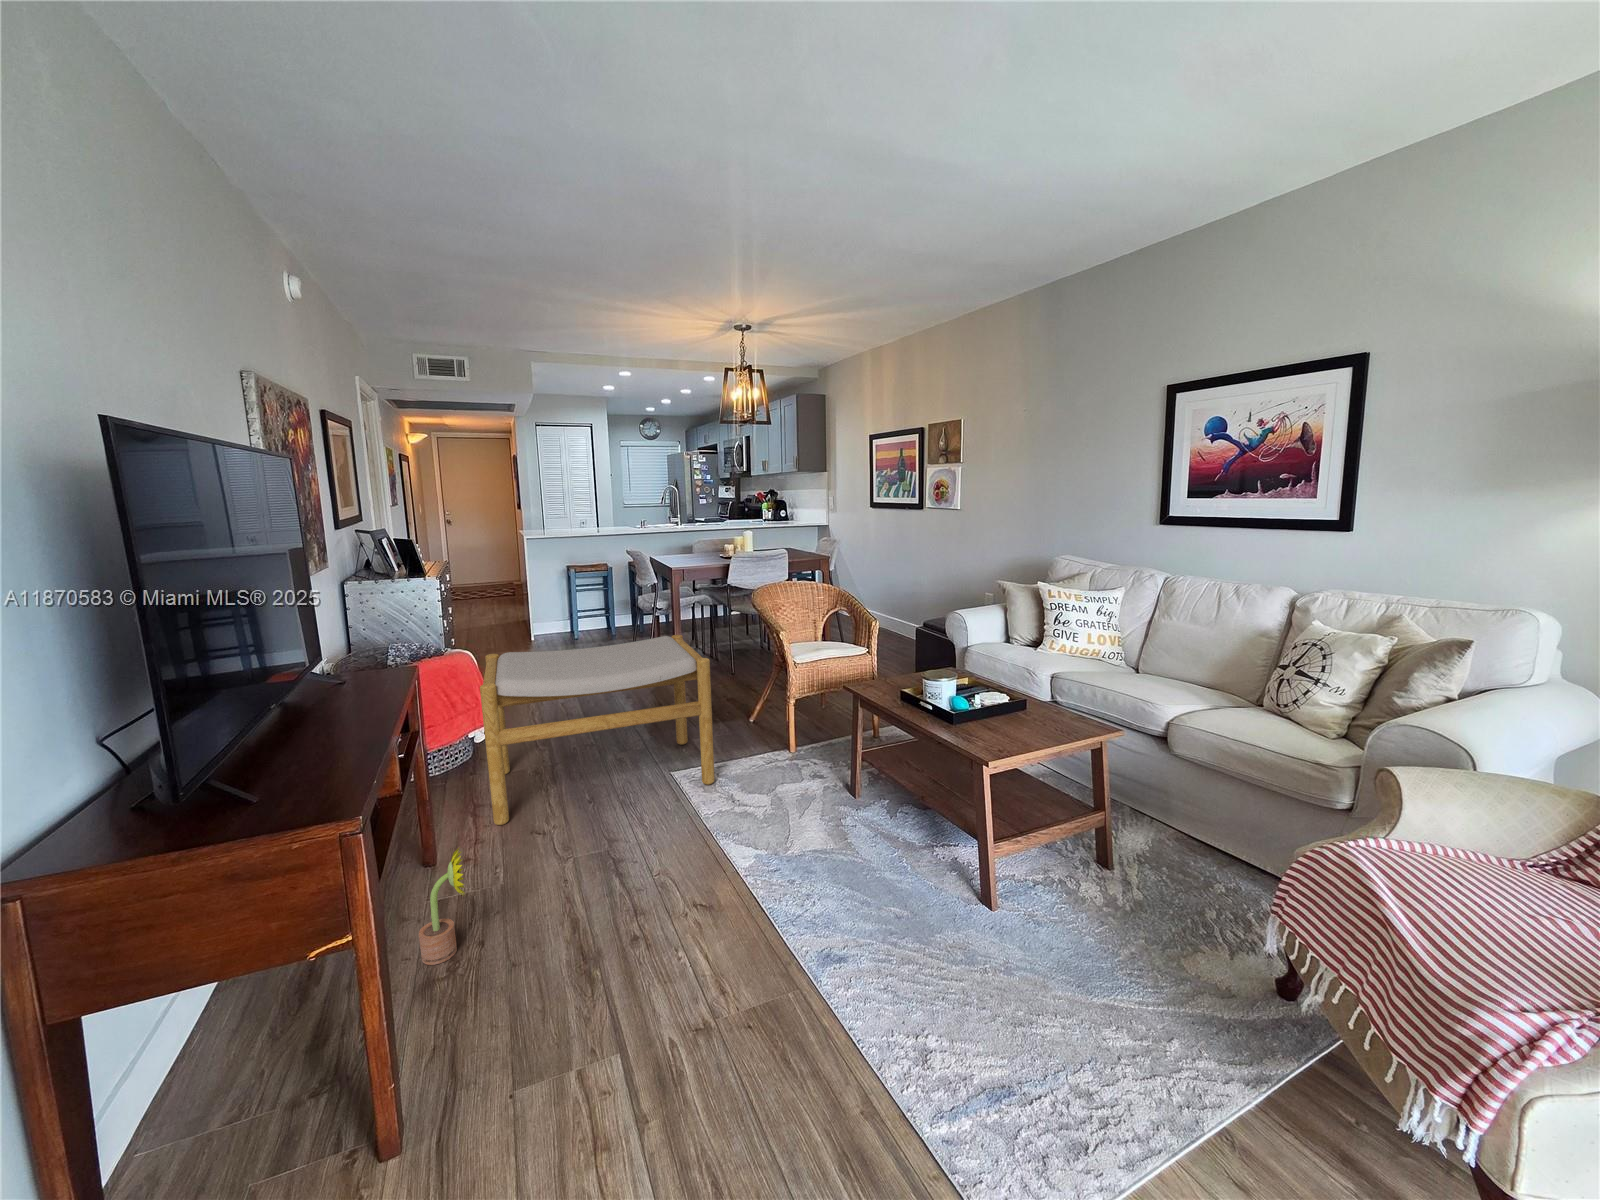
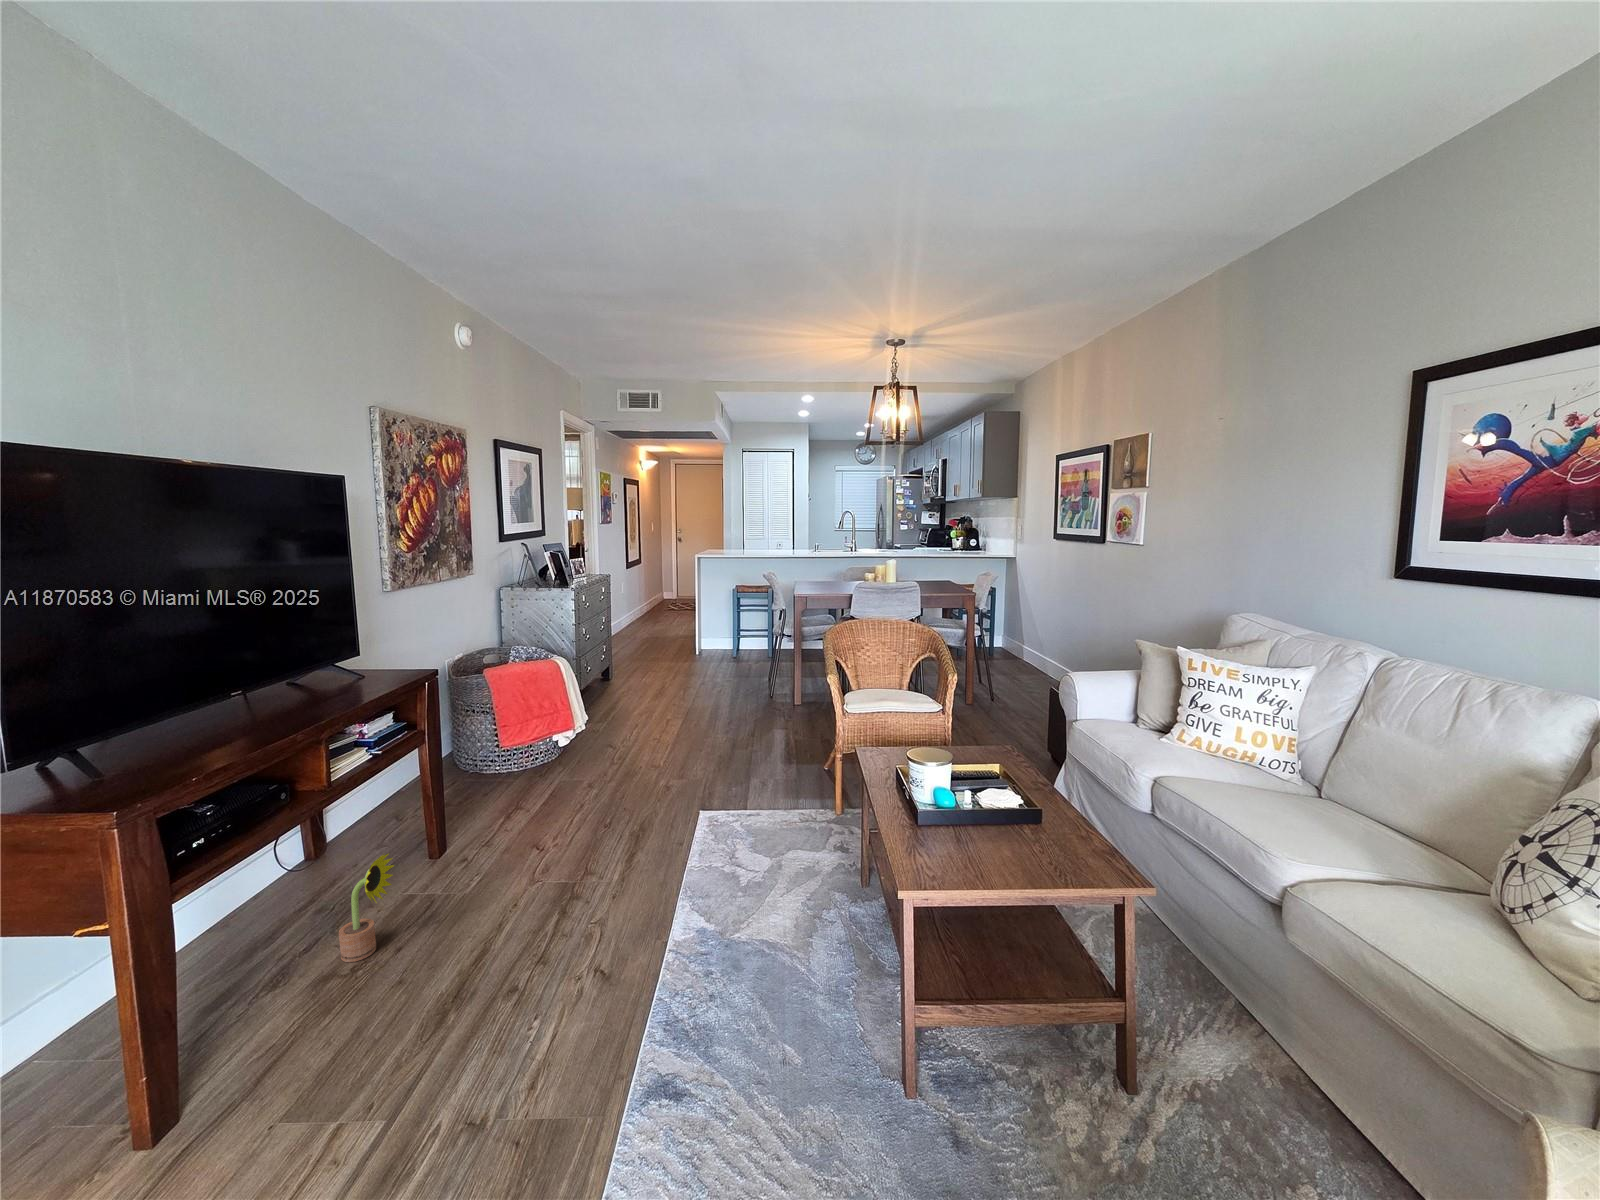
footstool: present [480,635,715,825] -> none [500,668,741,836]

